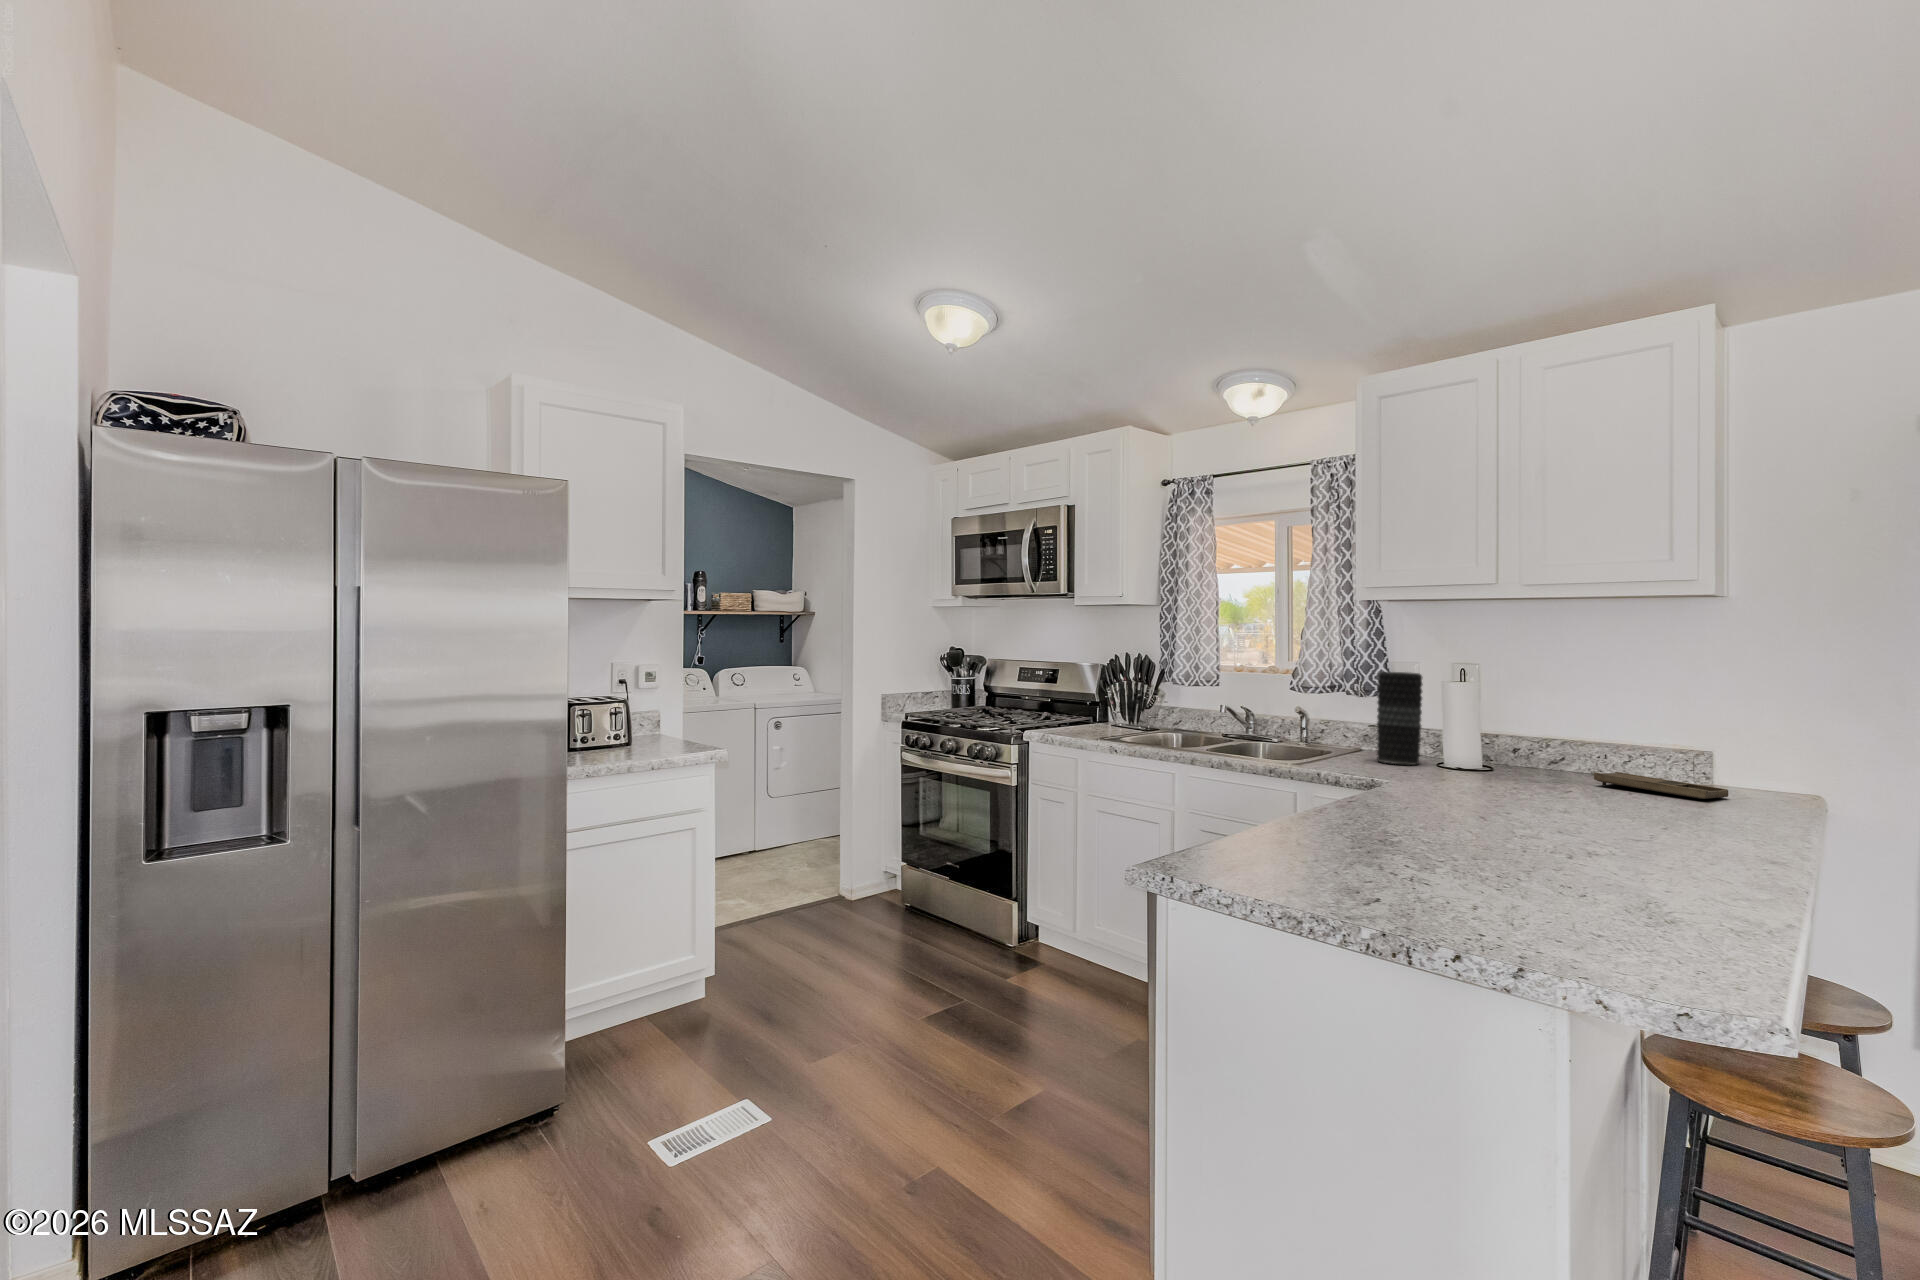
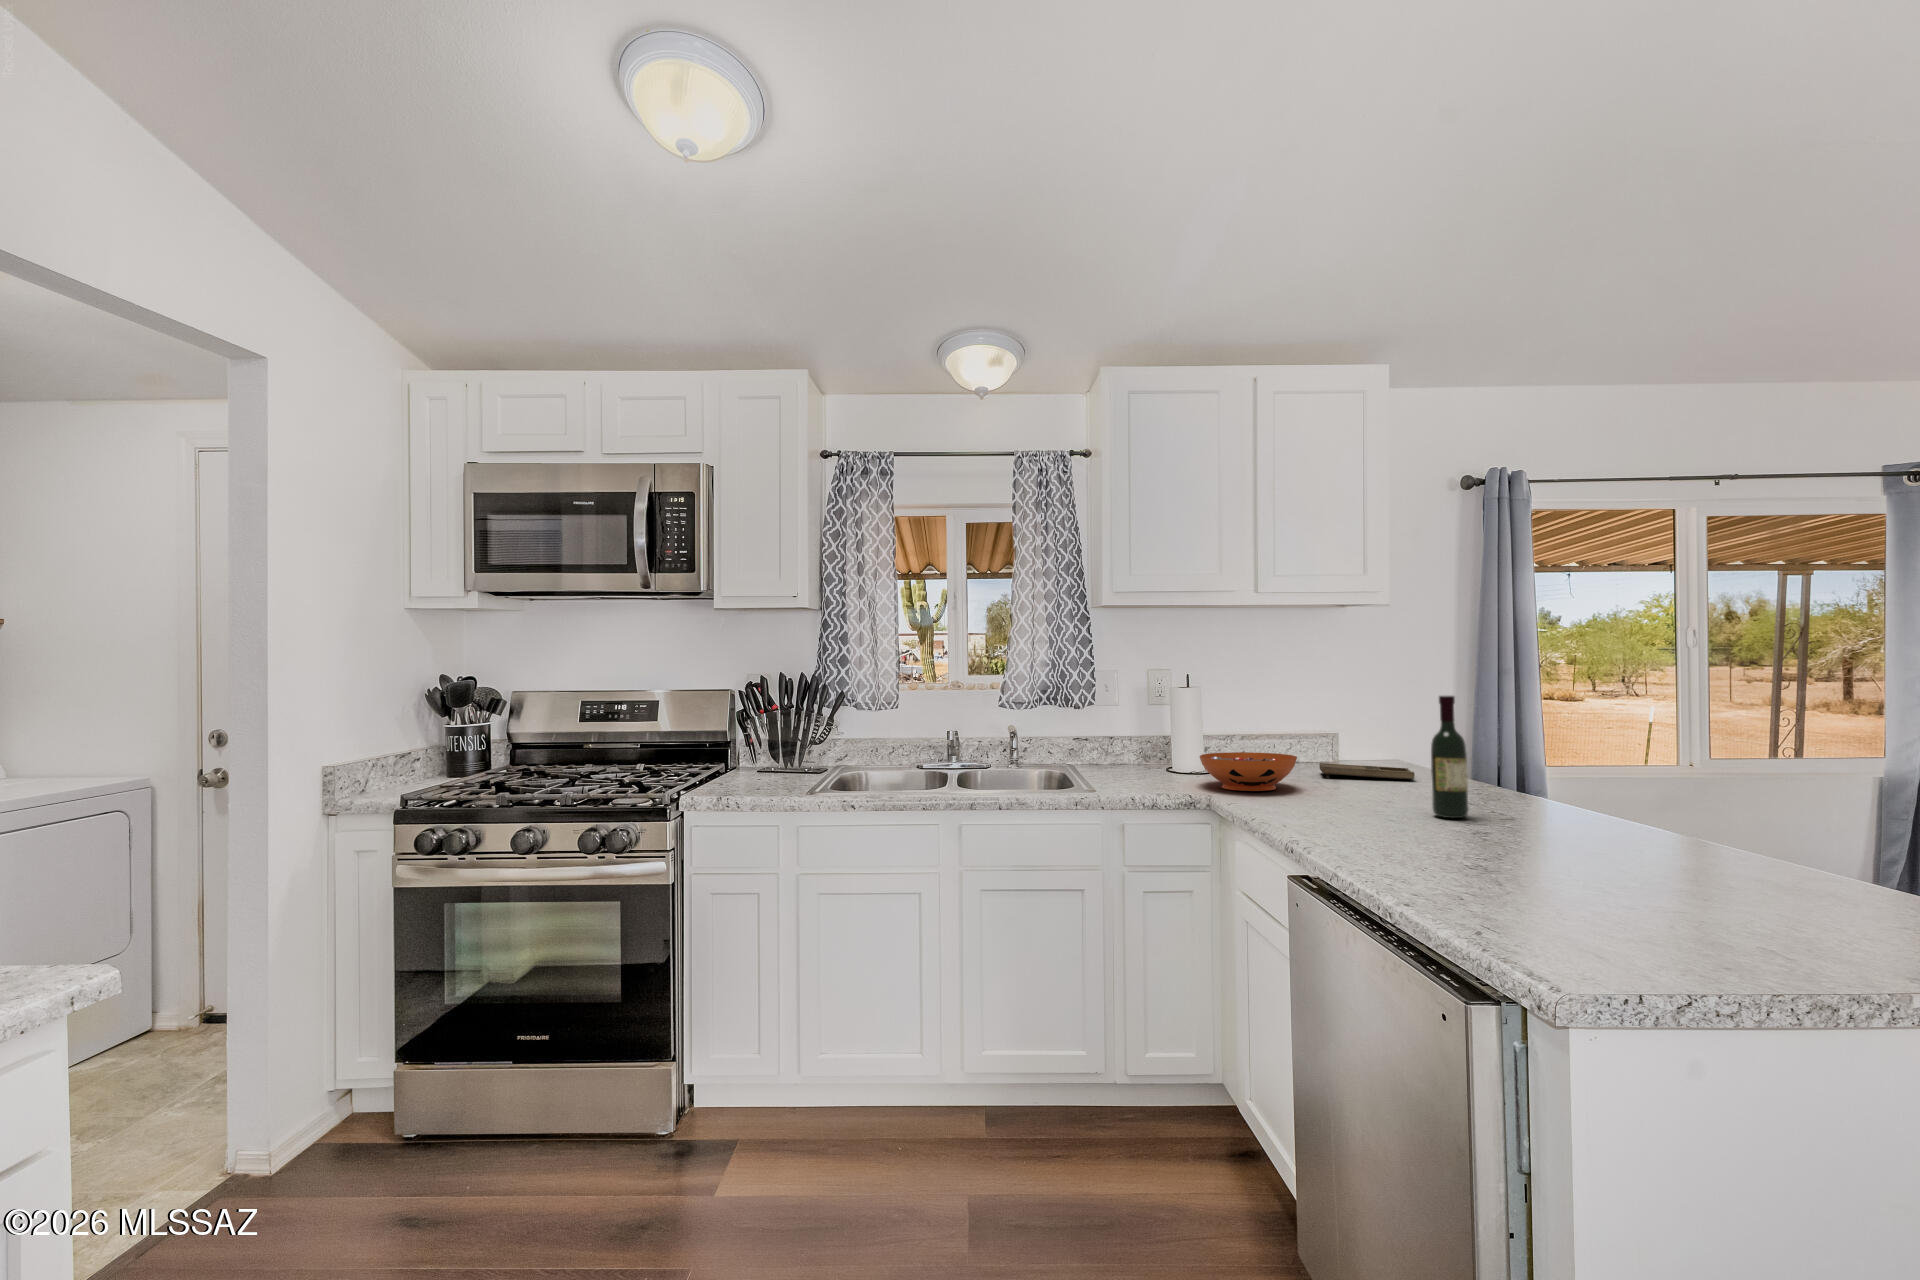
vase: present [1377,672,1423,765] -> none [1123,684,1167,780]
wine bottle: none [1555,688,1598,822] -> present [1431,696,1469,818]
decorative bowl: none [1413,743,1523,783] -> present [1200,752,1297,791]

